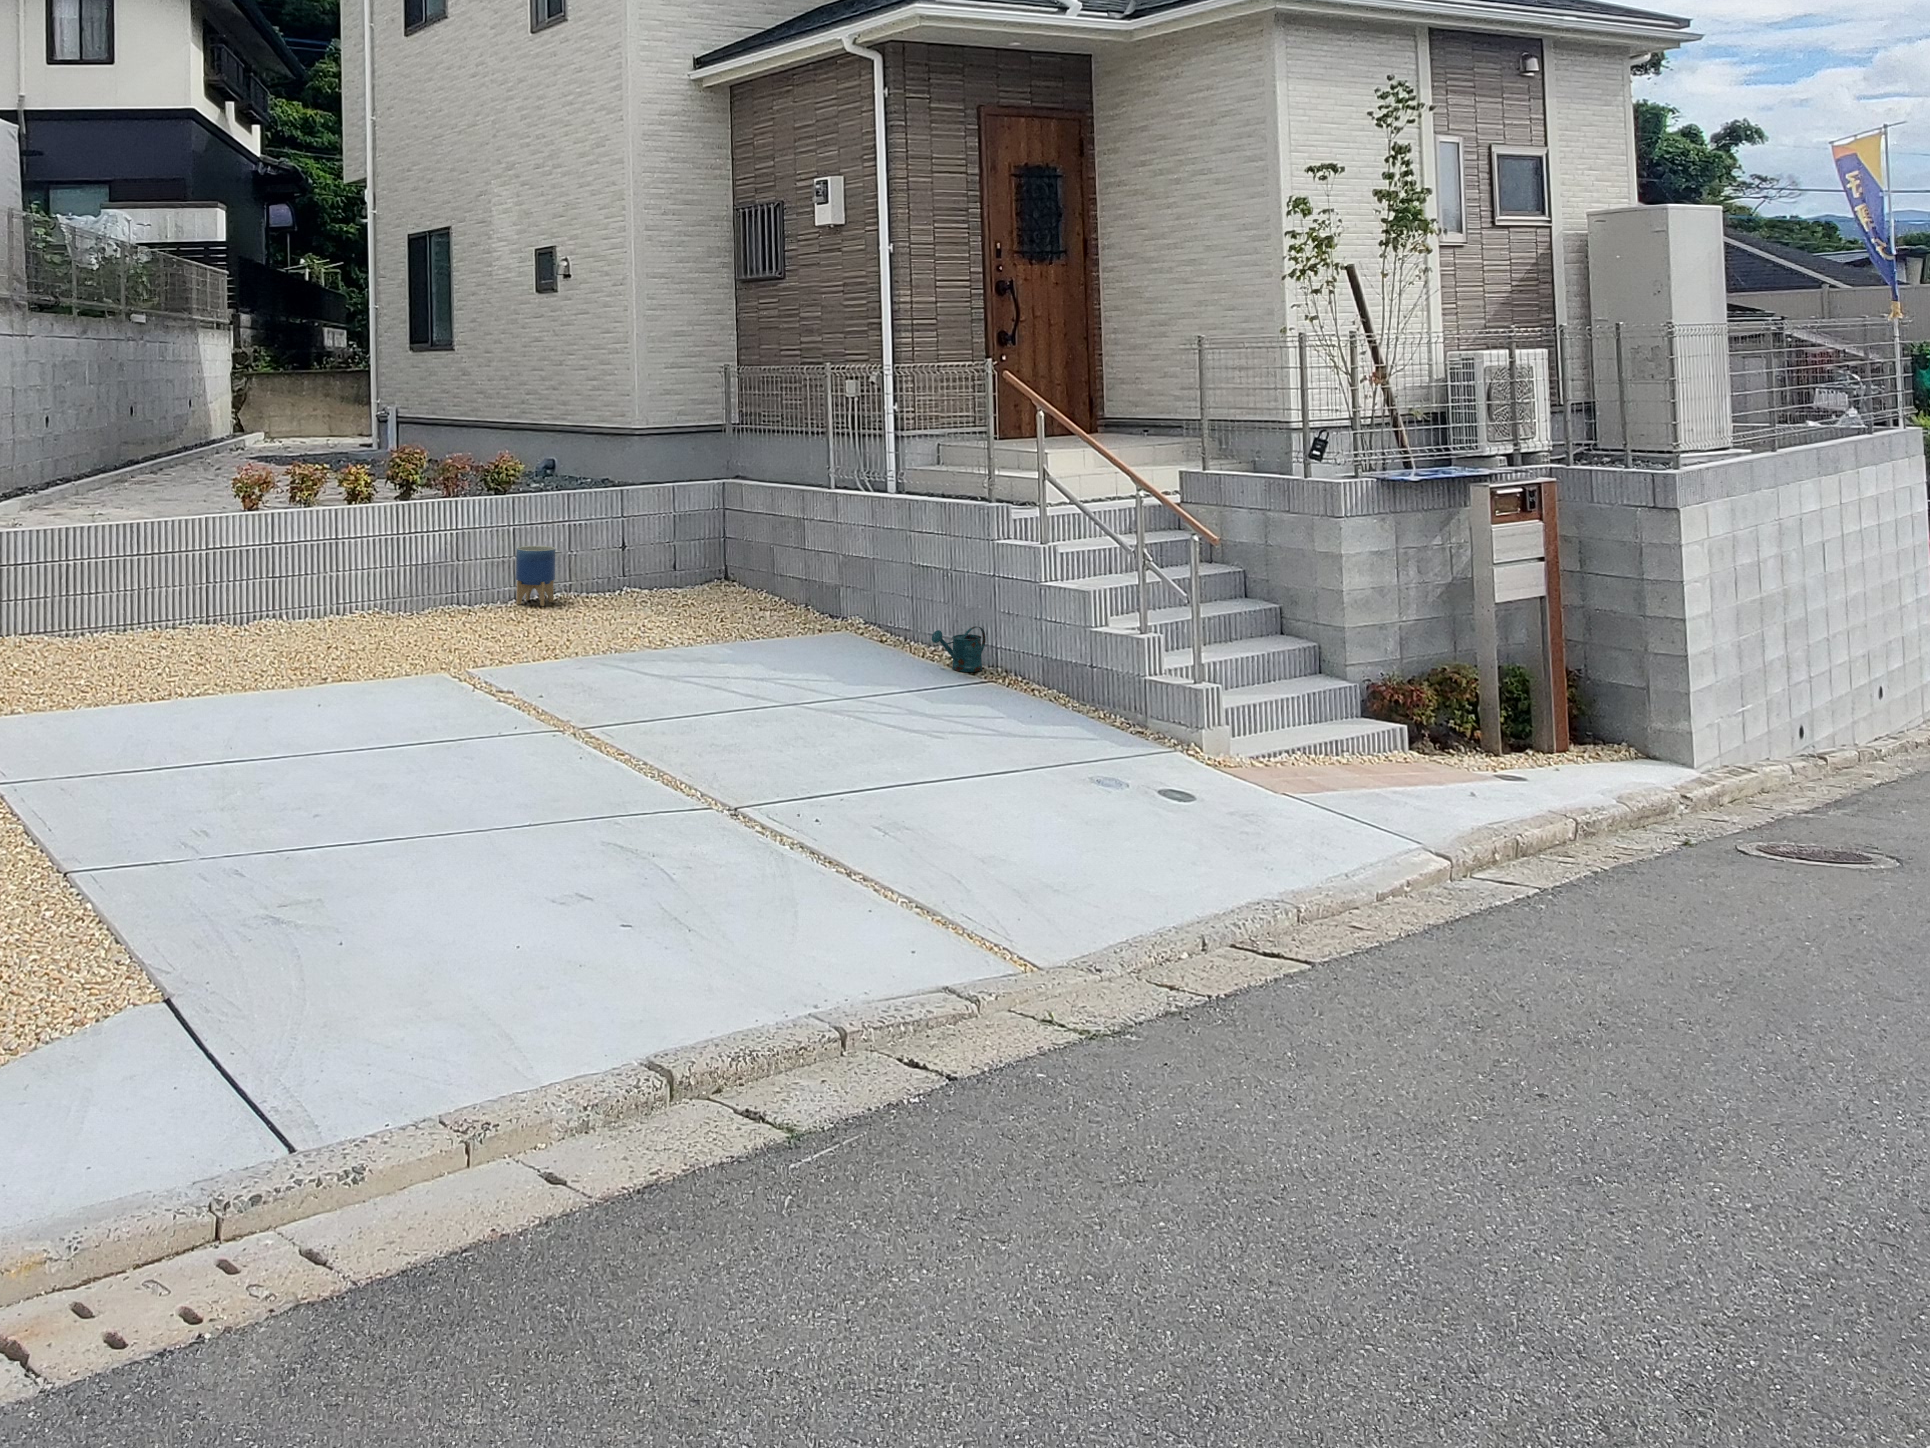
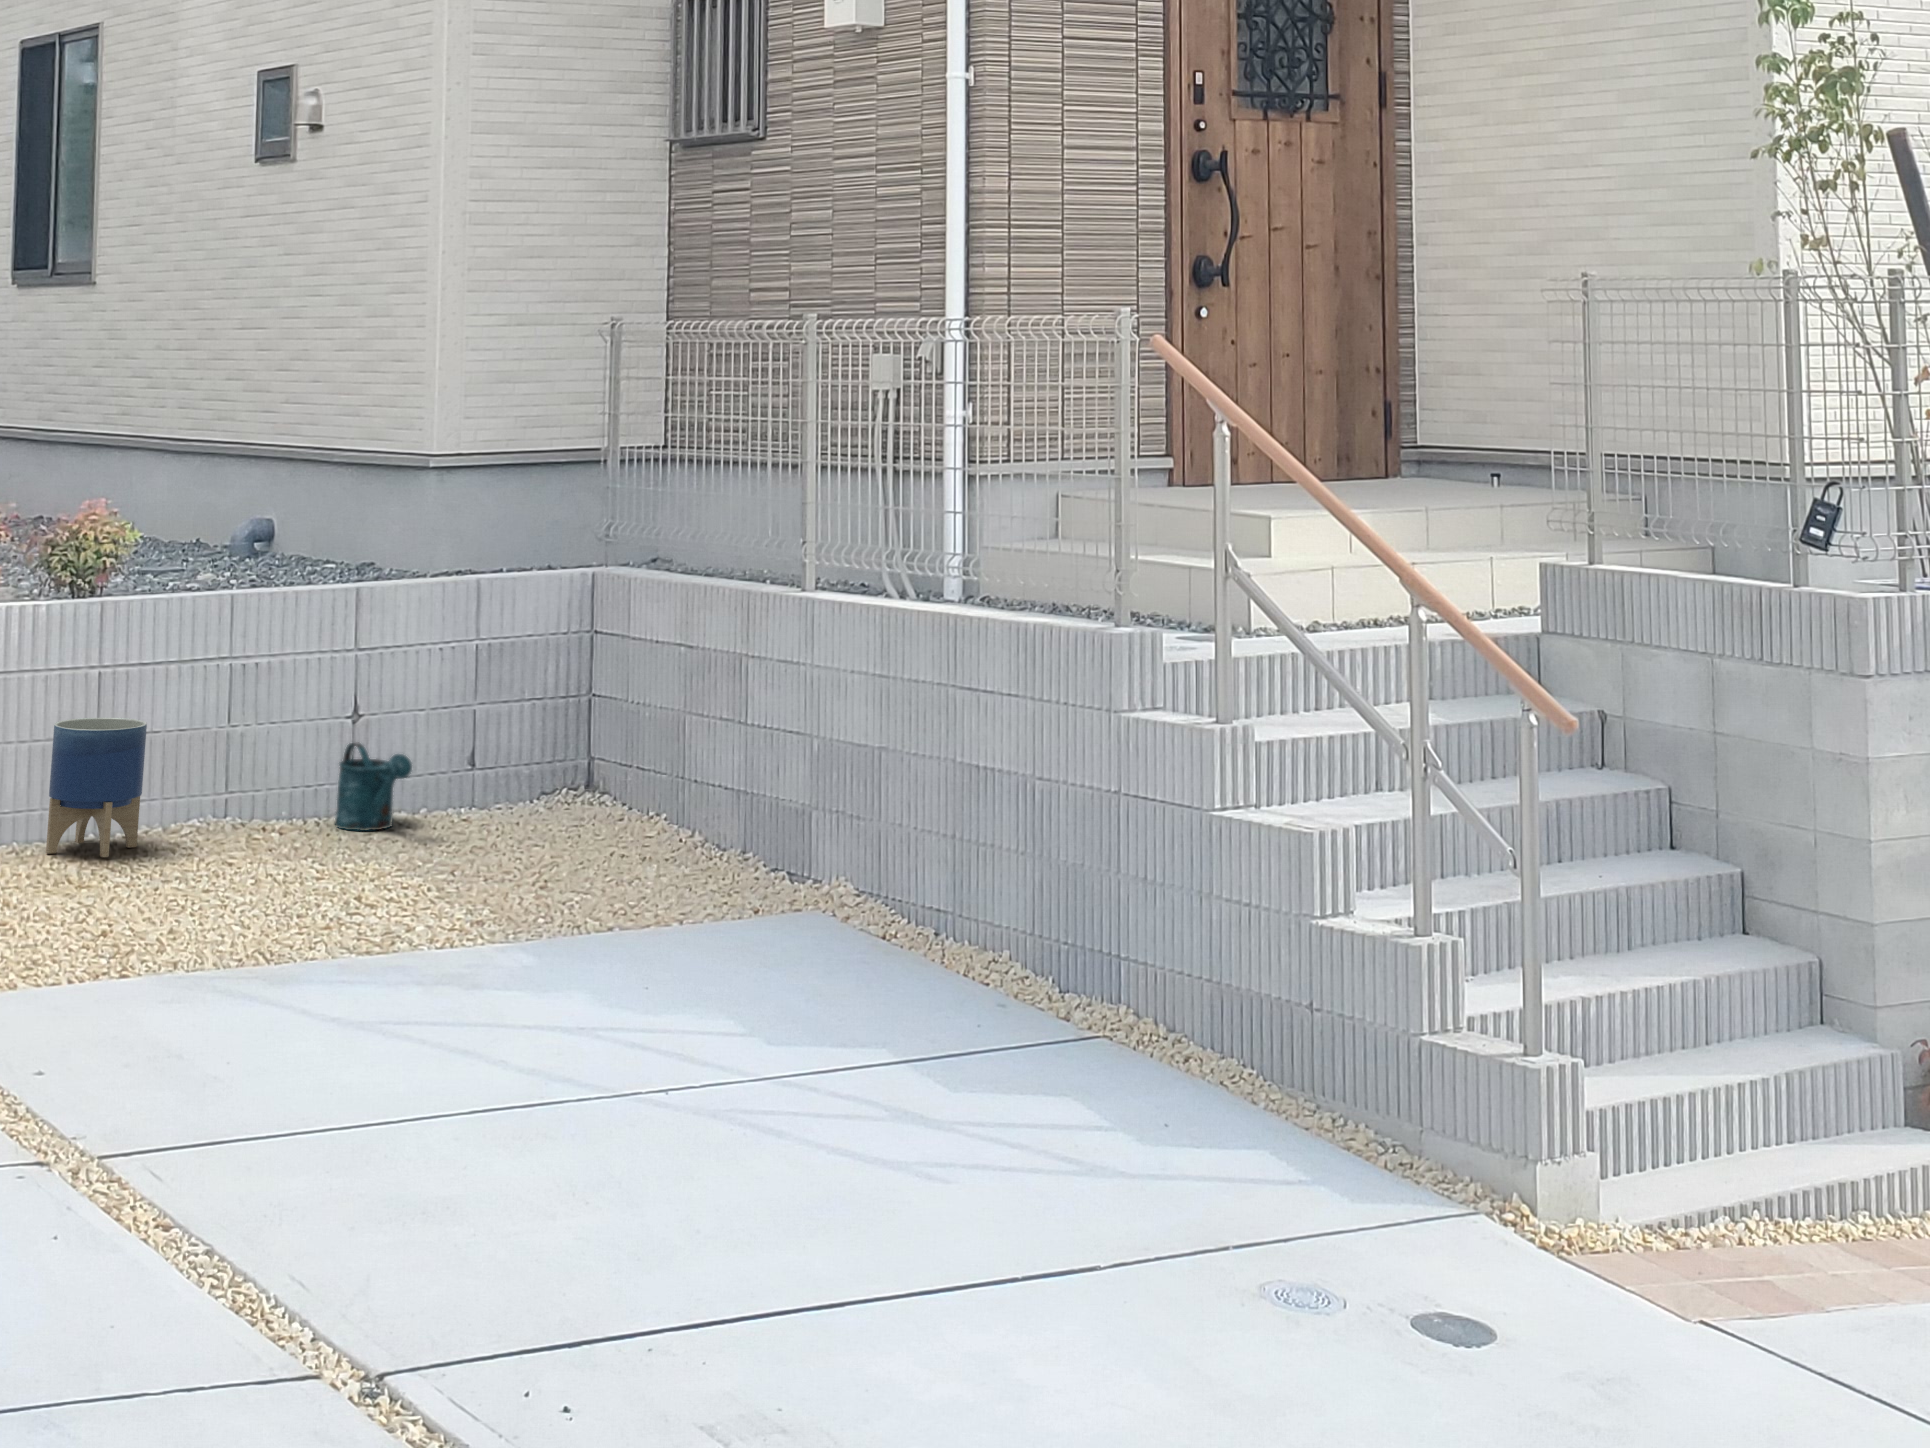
watering can: present [932,626,986,672] -> present [335,743,412,831]

